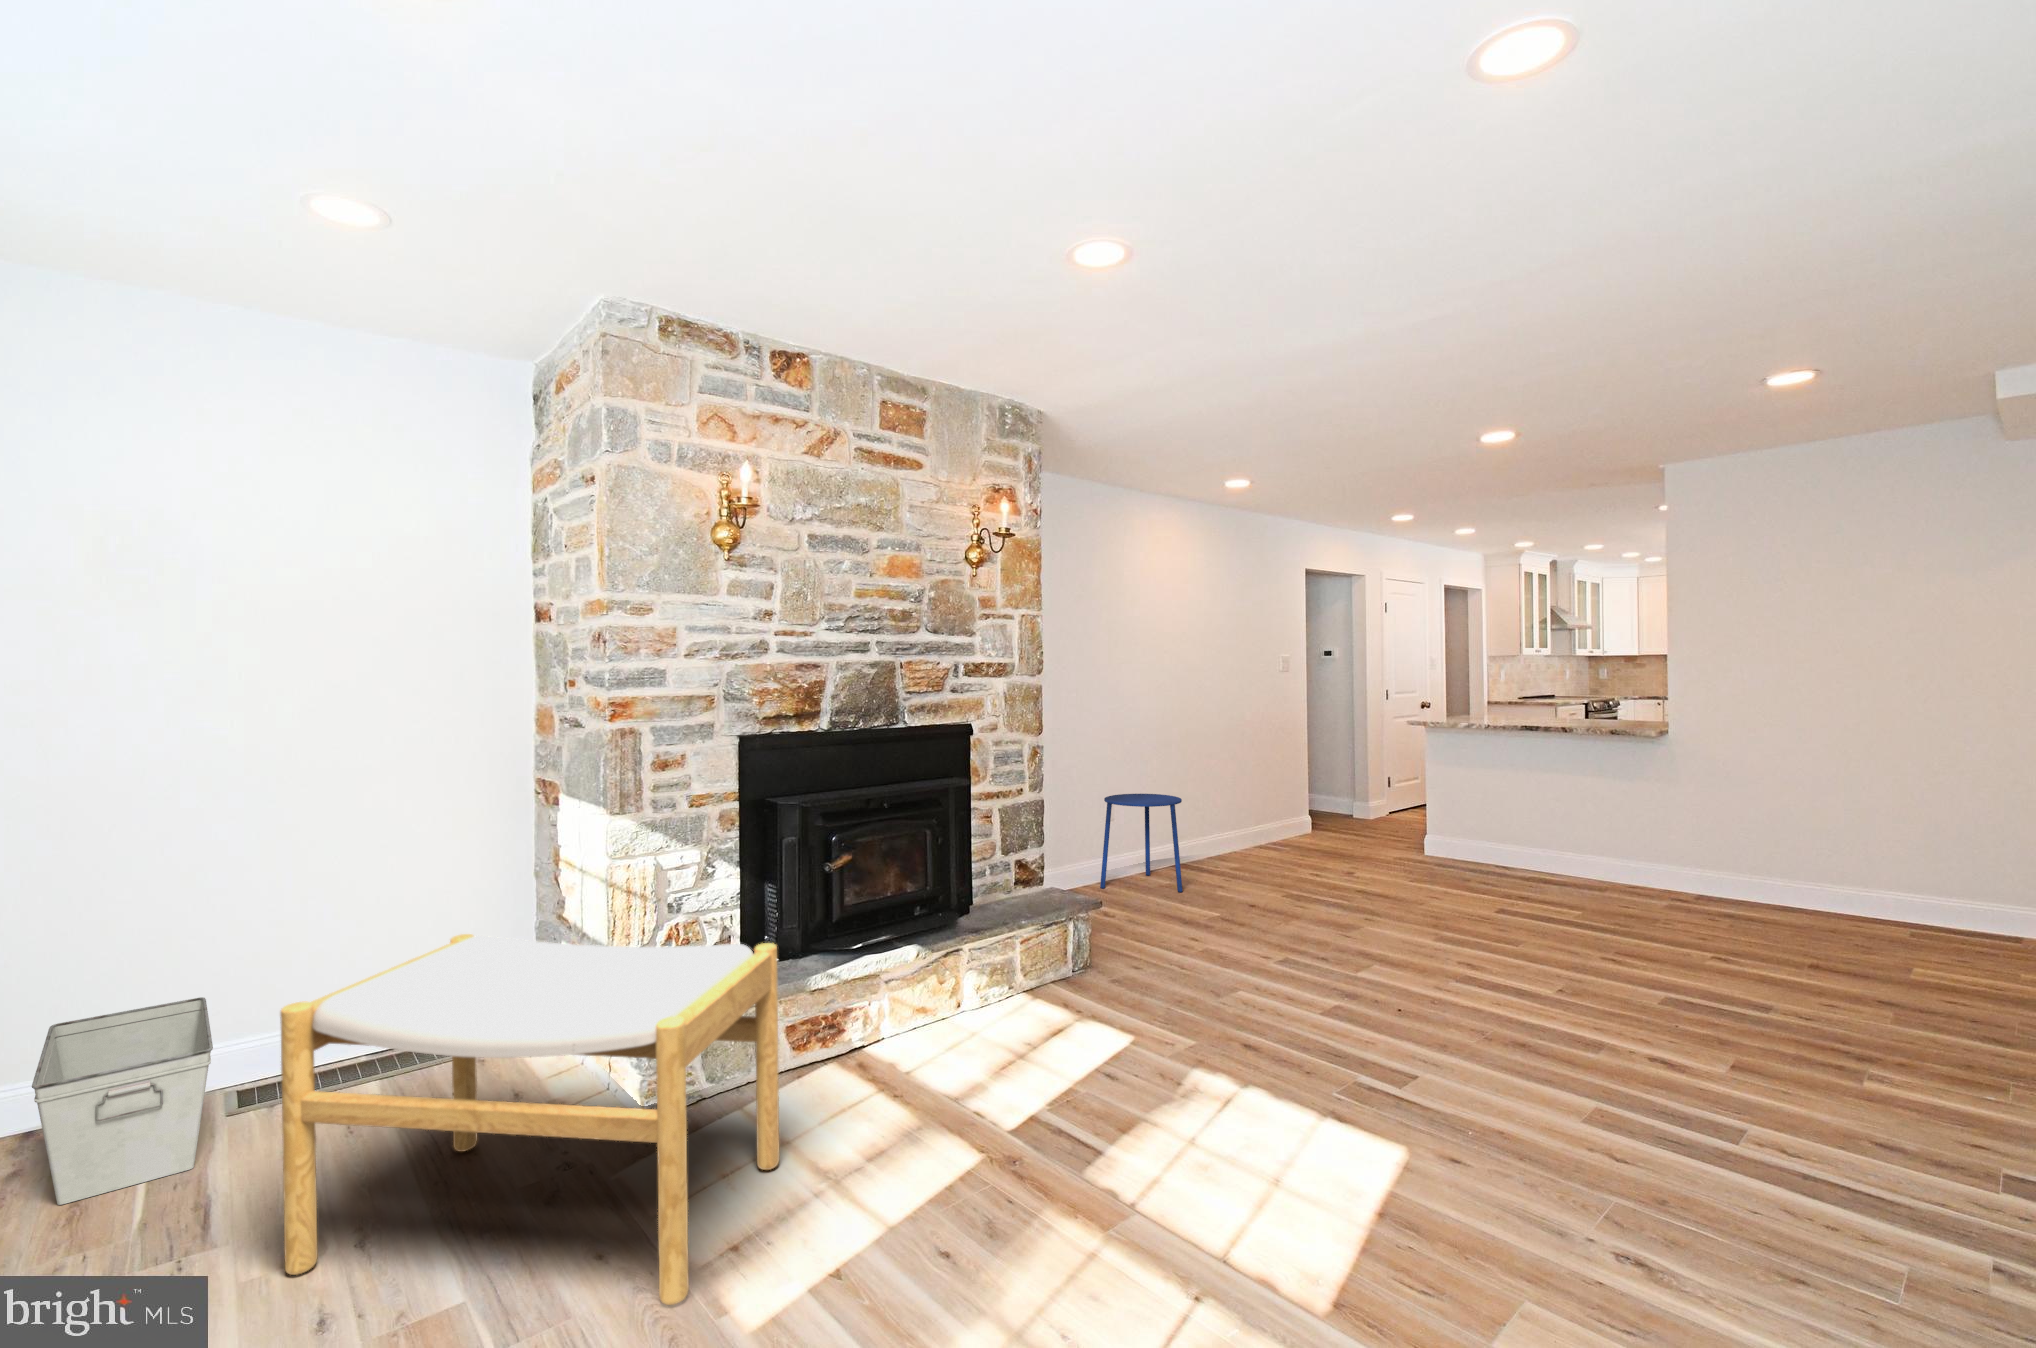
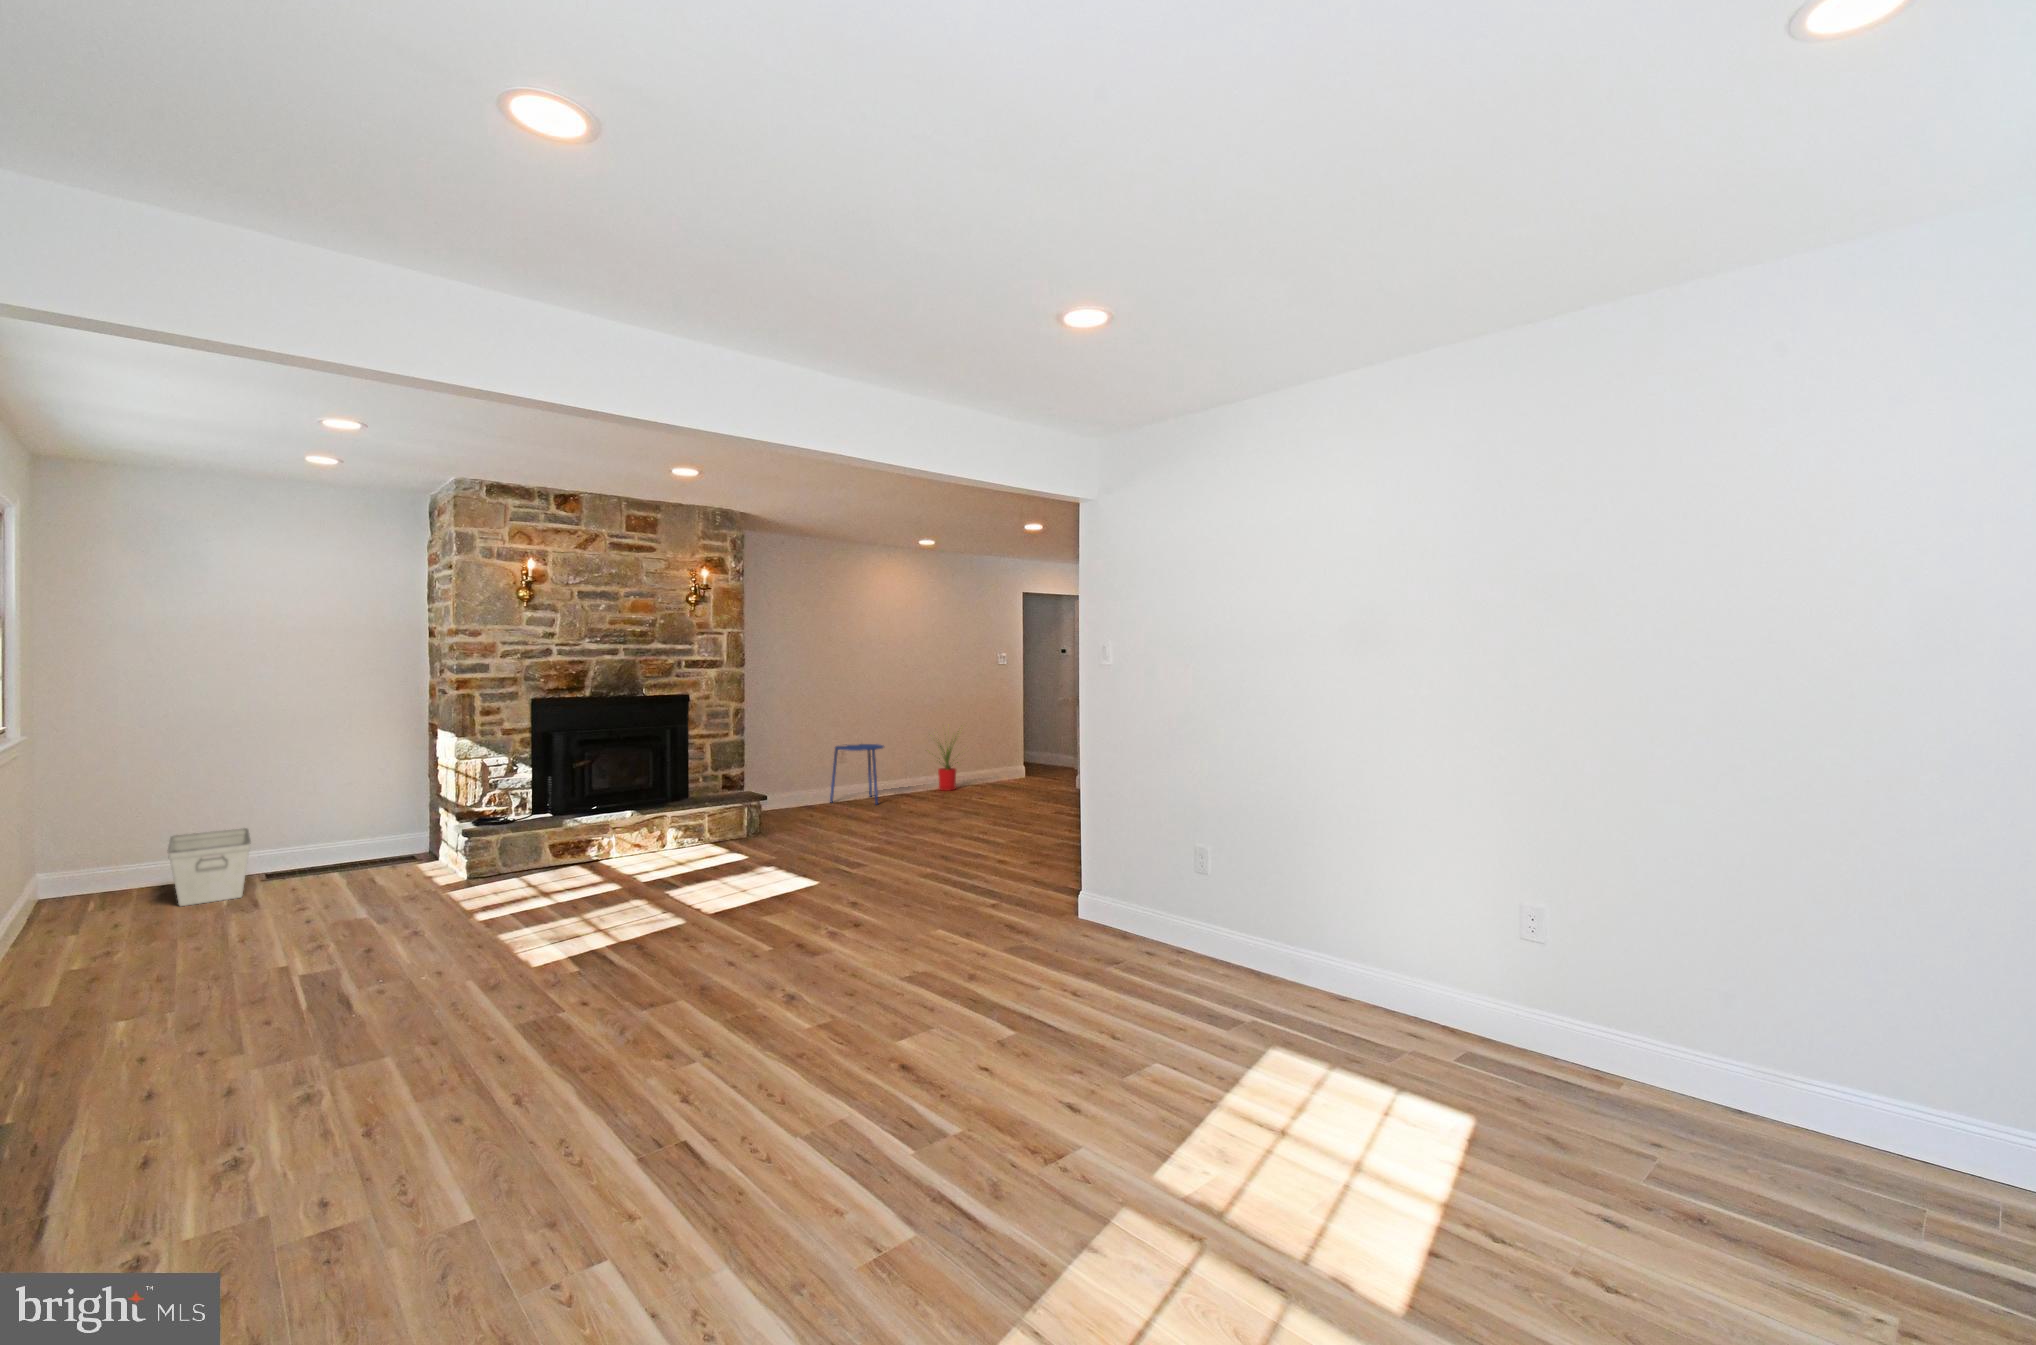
house plant: none [1206,756,1284,862] -> present [938,738,958,791]
footstool: present [280,934,779,1305] -> none [279,791,520,927]

